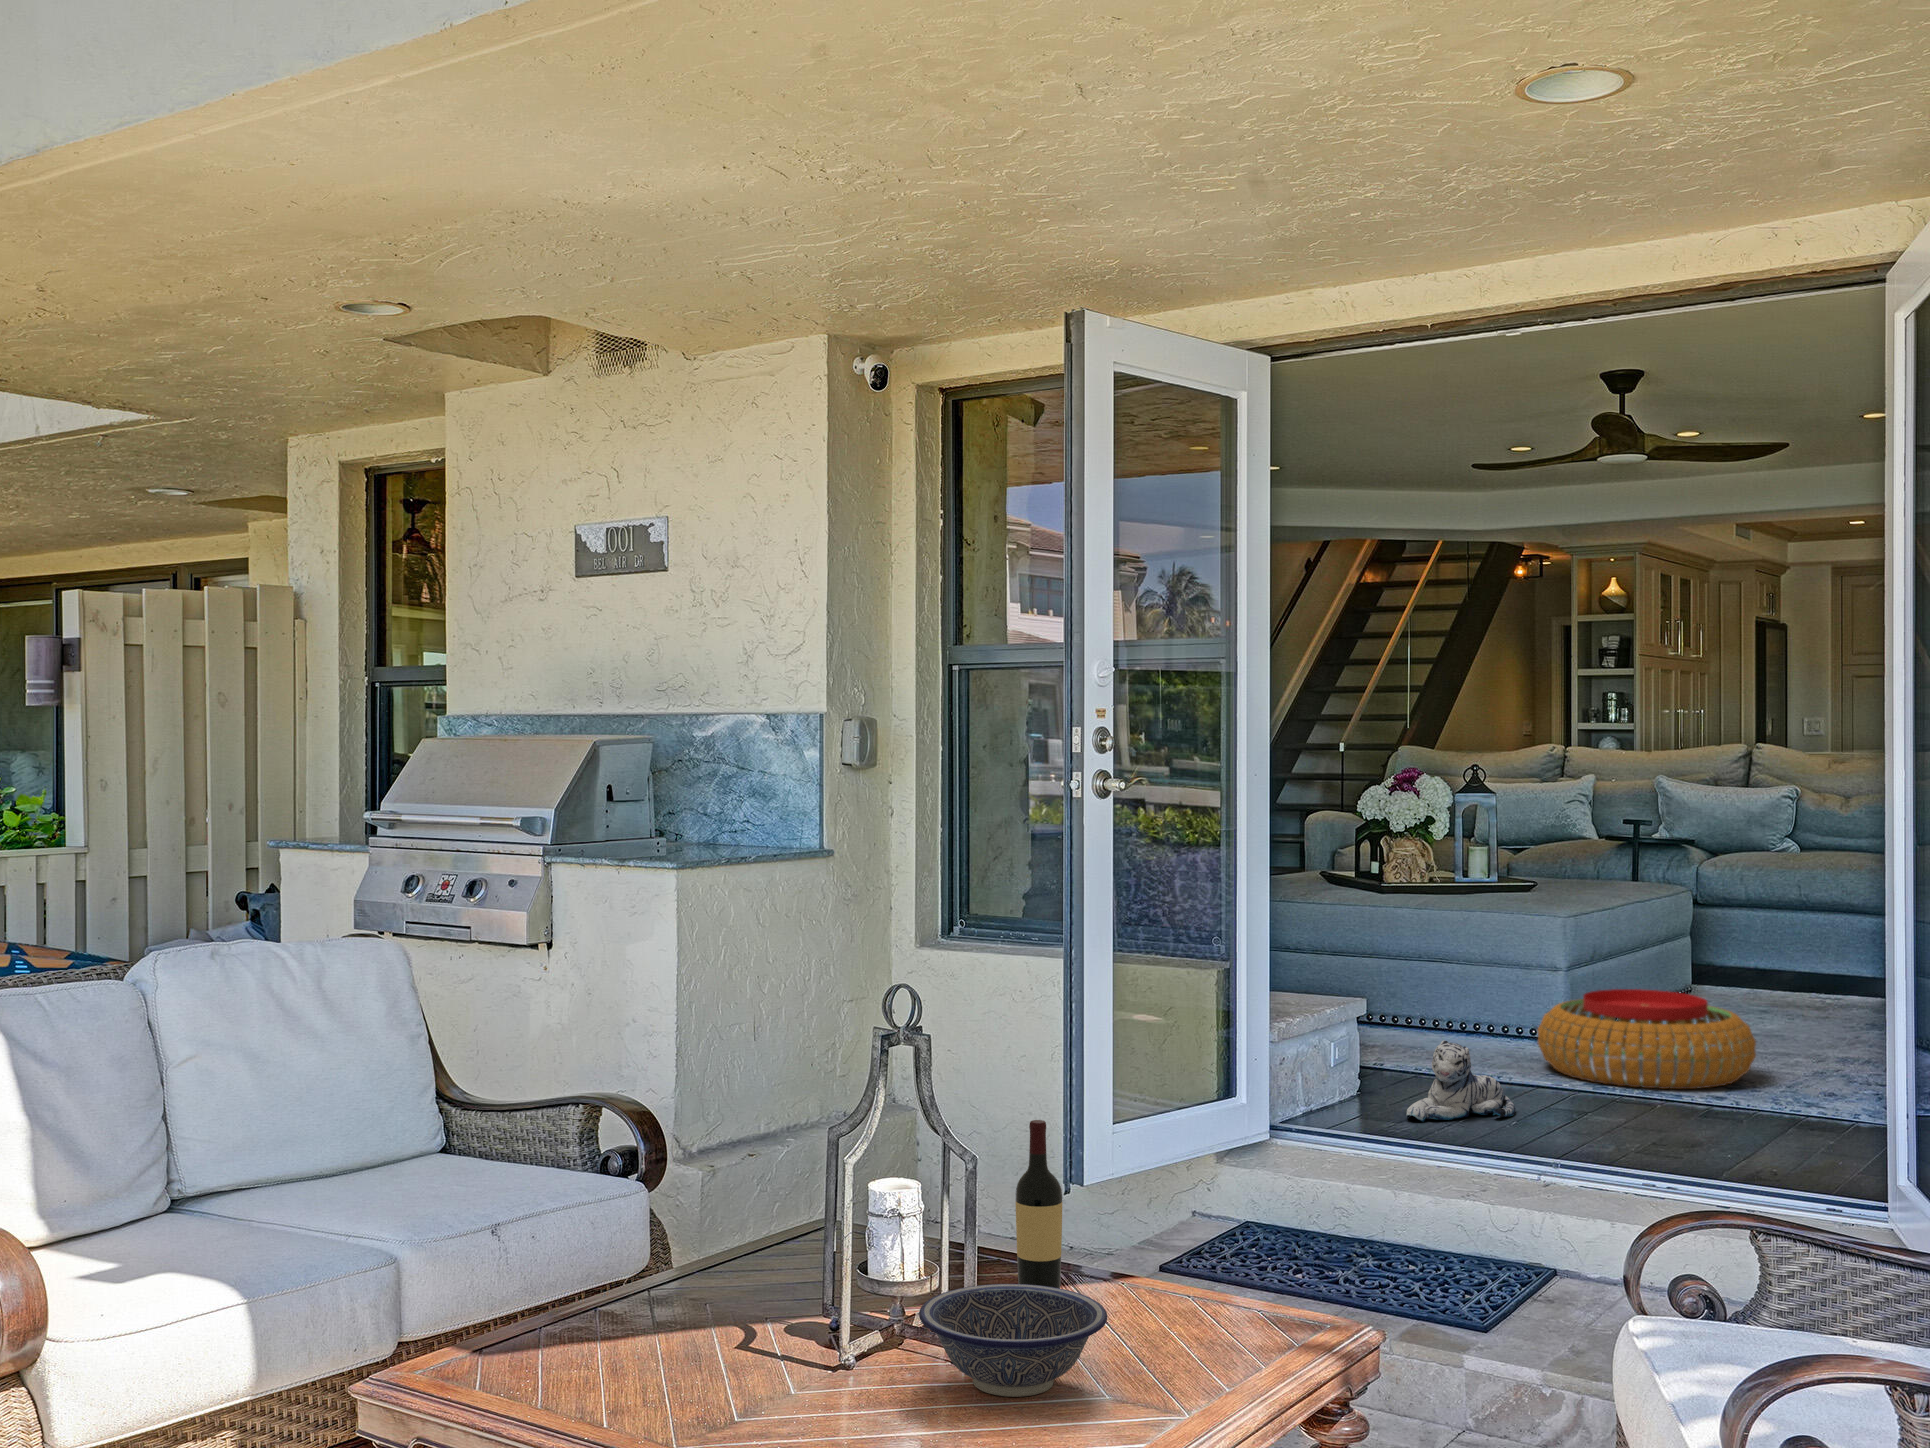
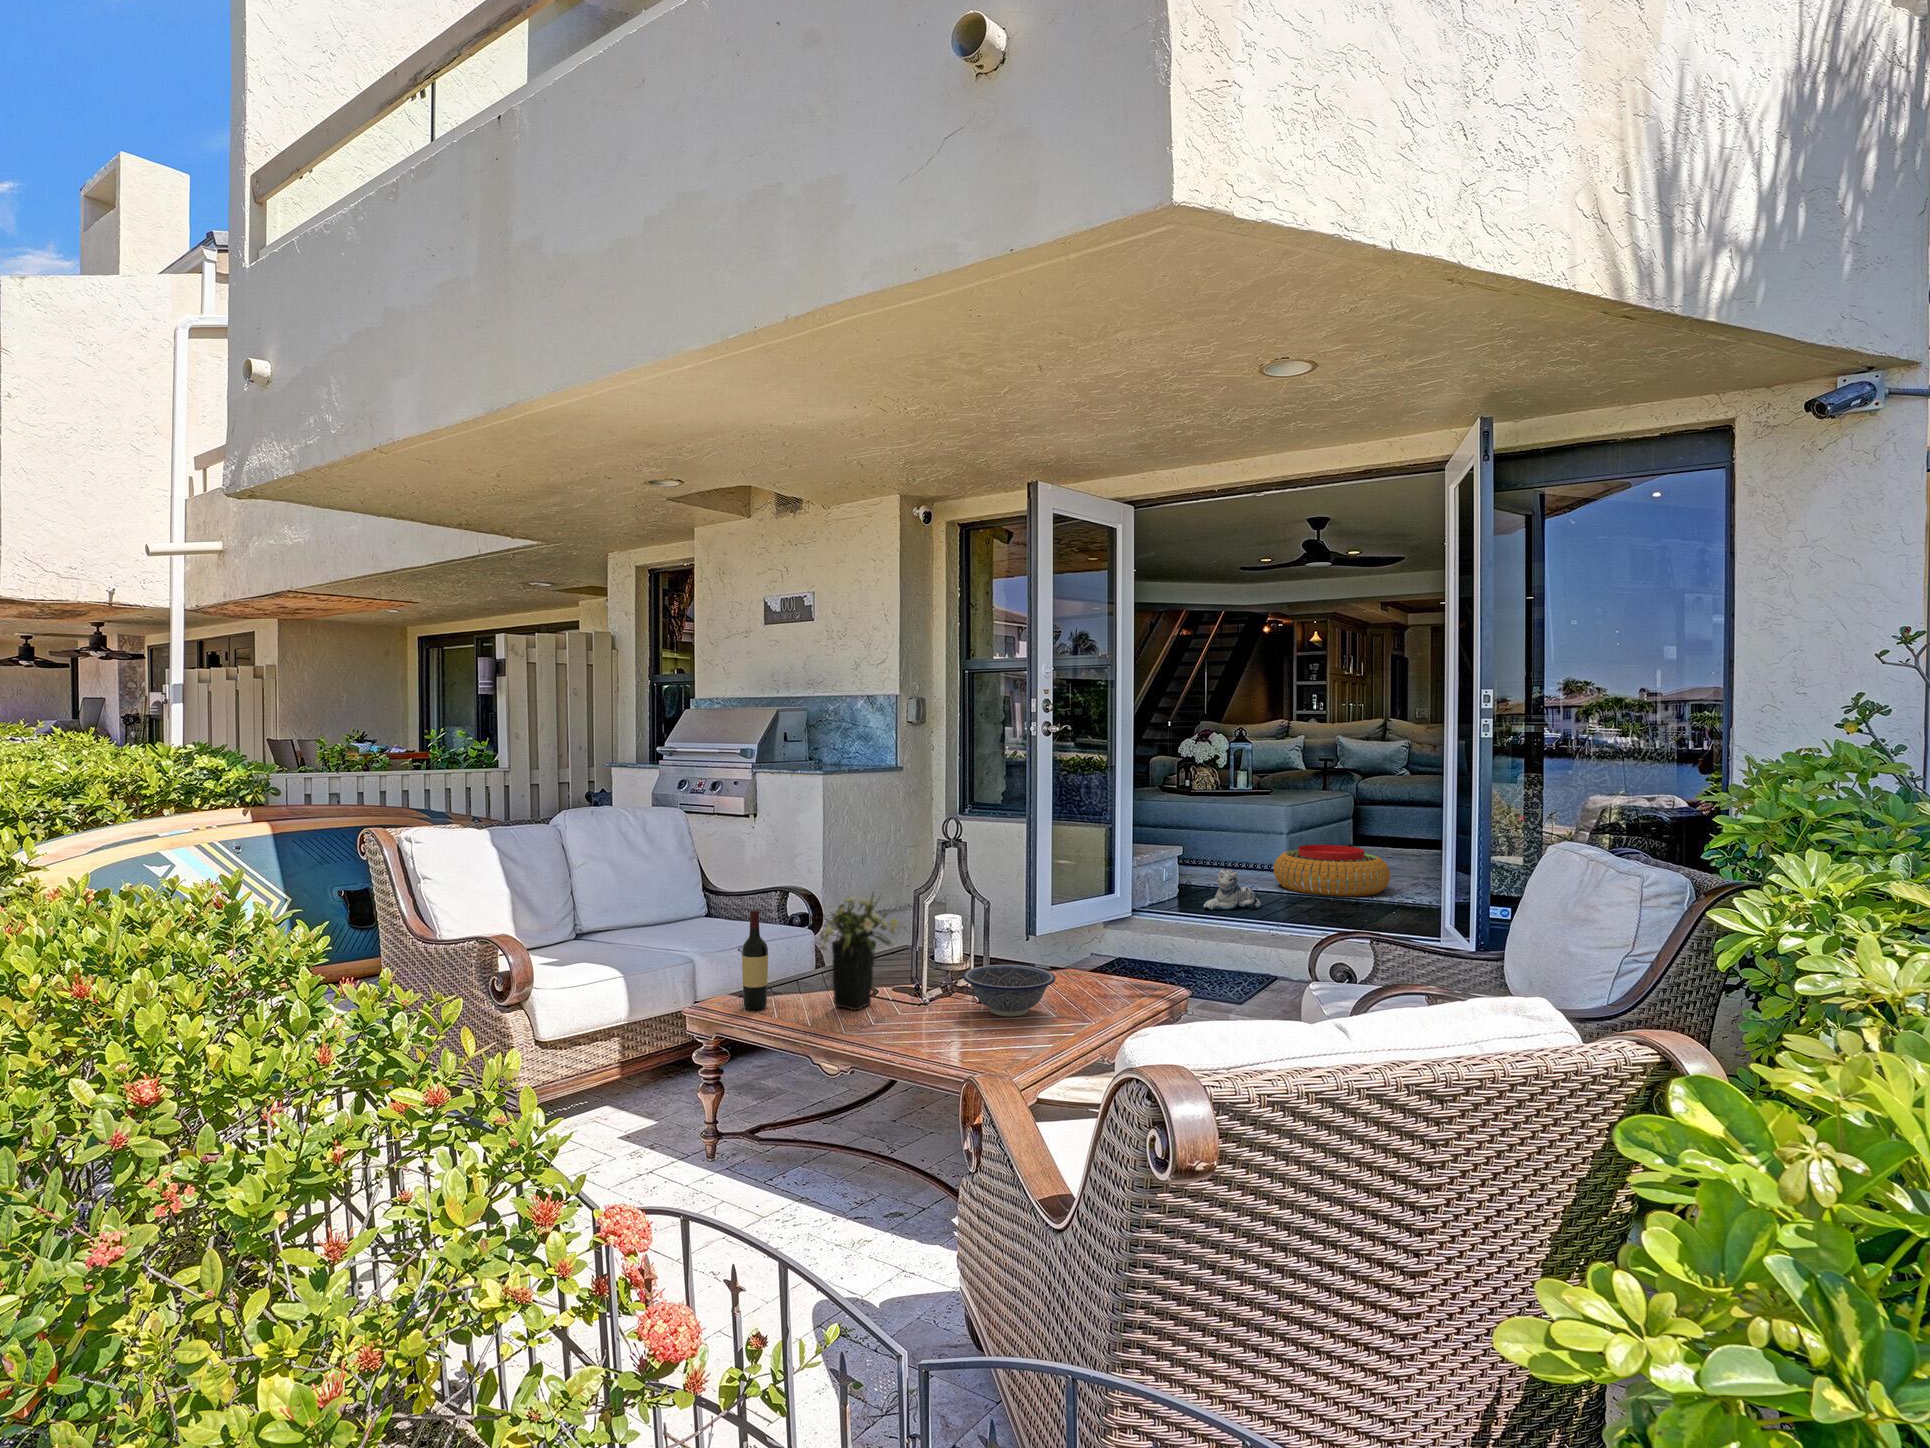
wine bottle: present [1015,1120,1062,1288] -> present [742,910,768,1010]
flower arrangement: none [618,1138,807,1383] -> present [819,893,899,1010]

